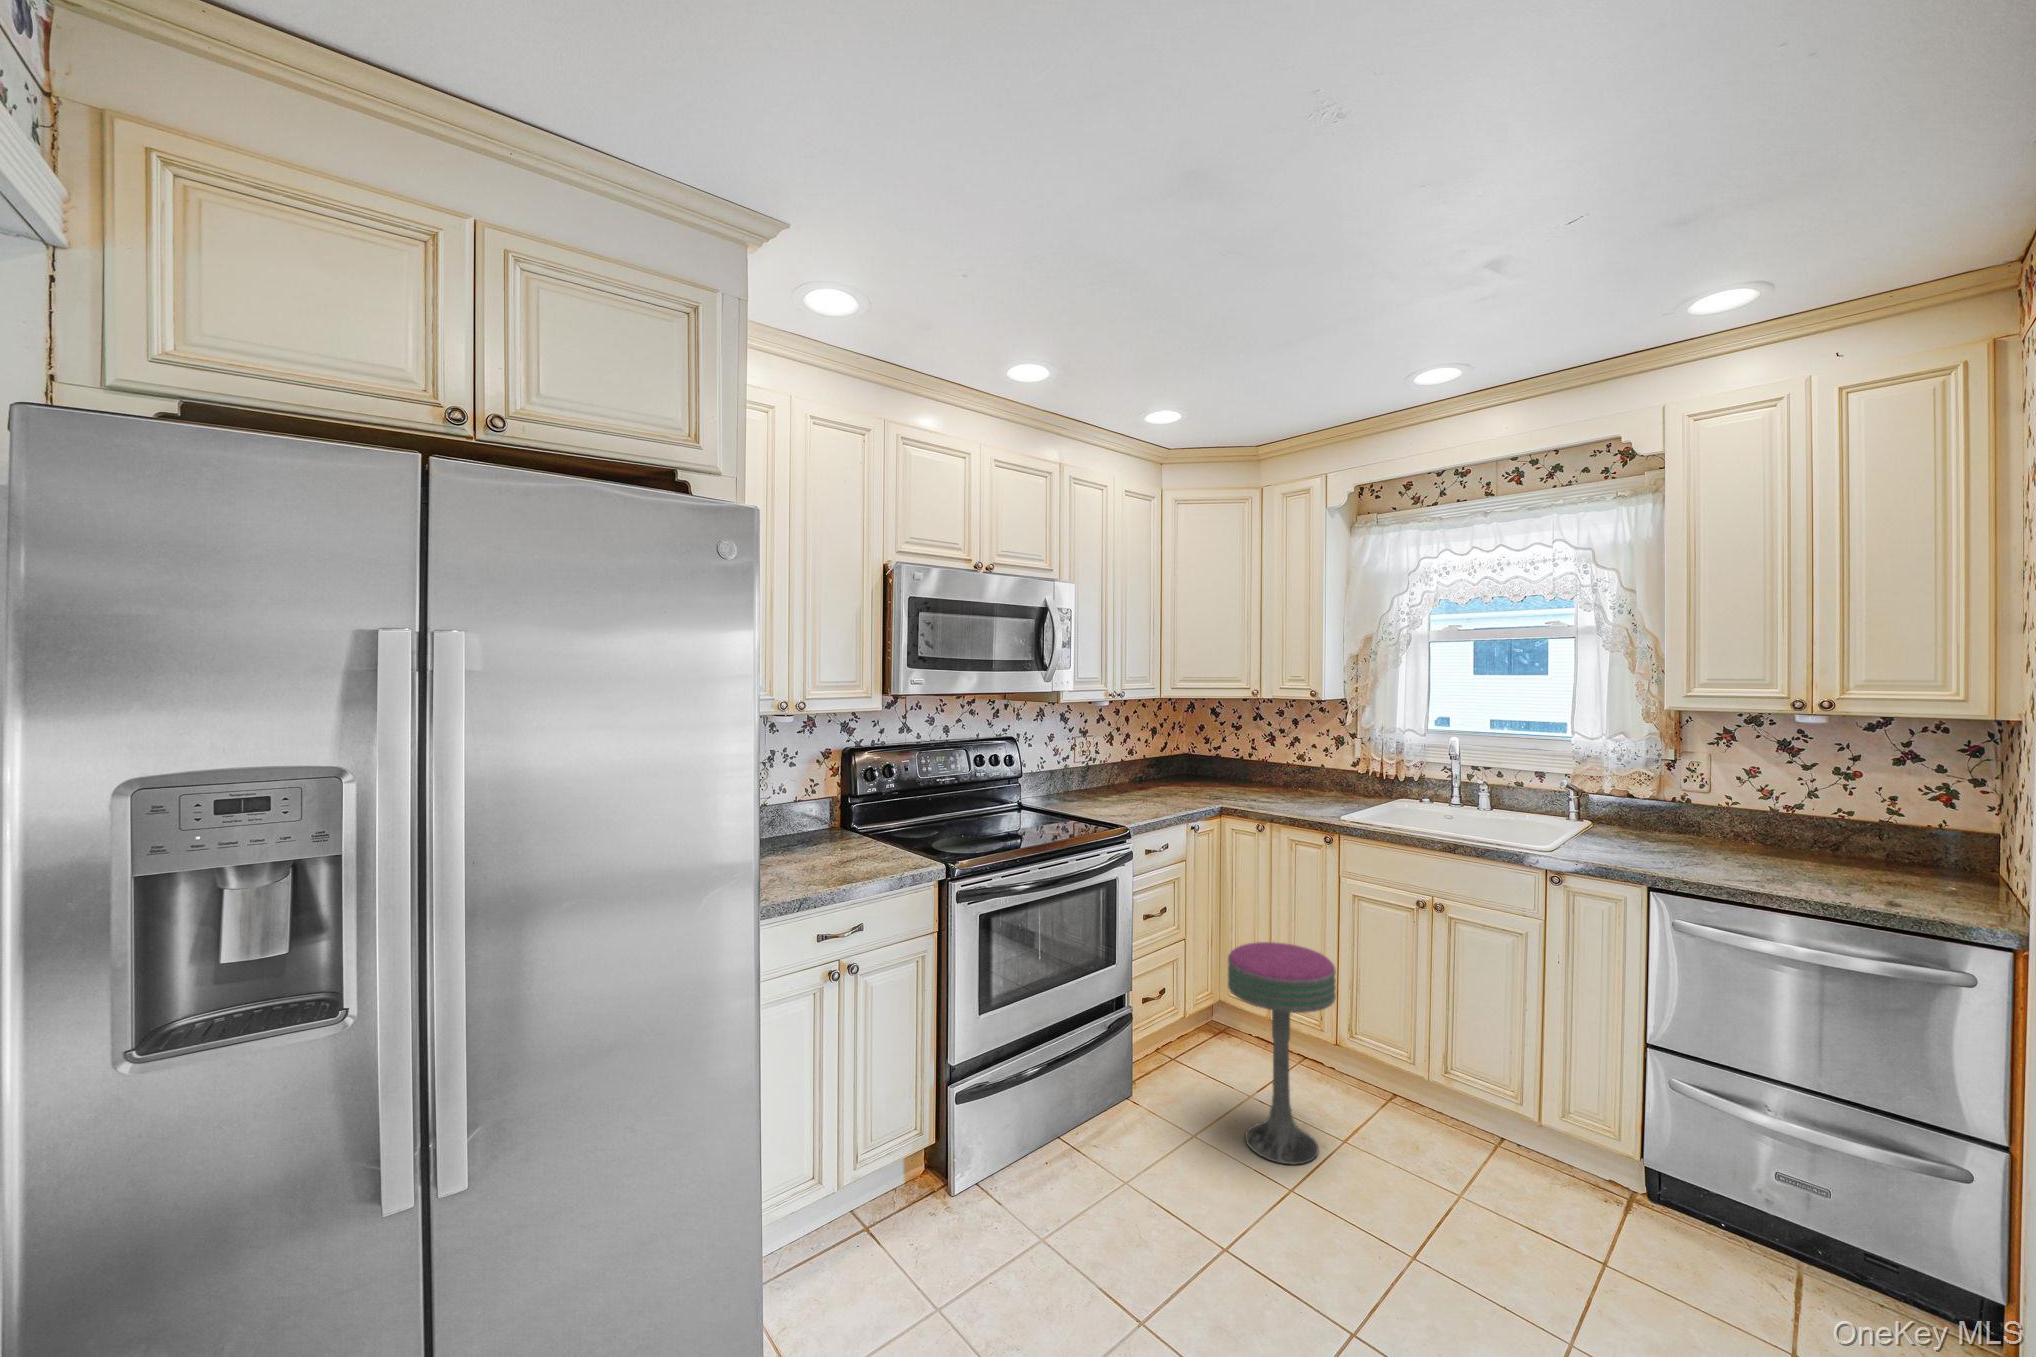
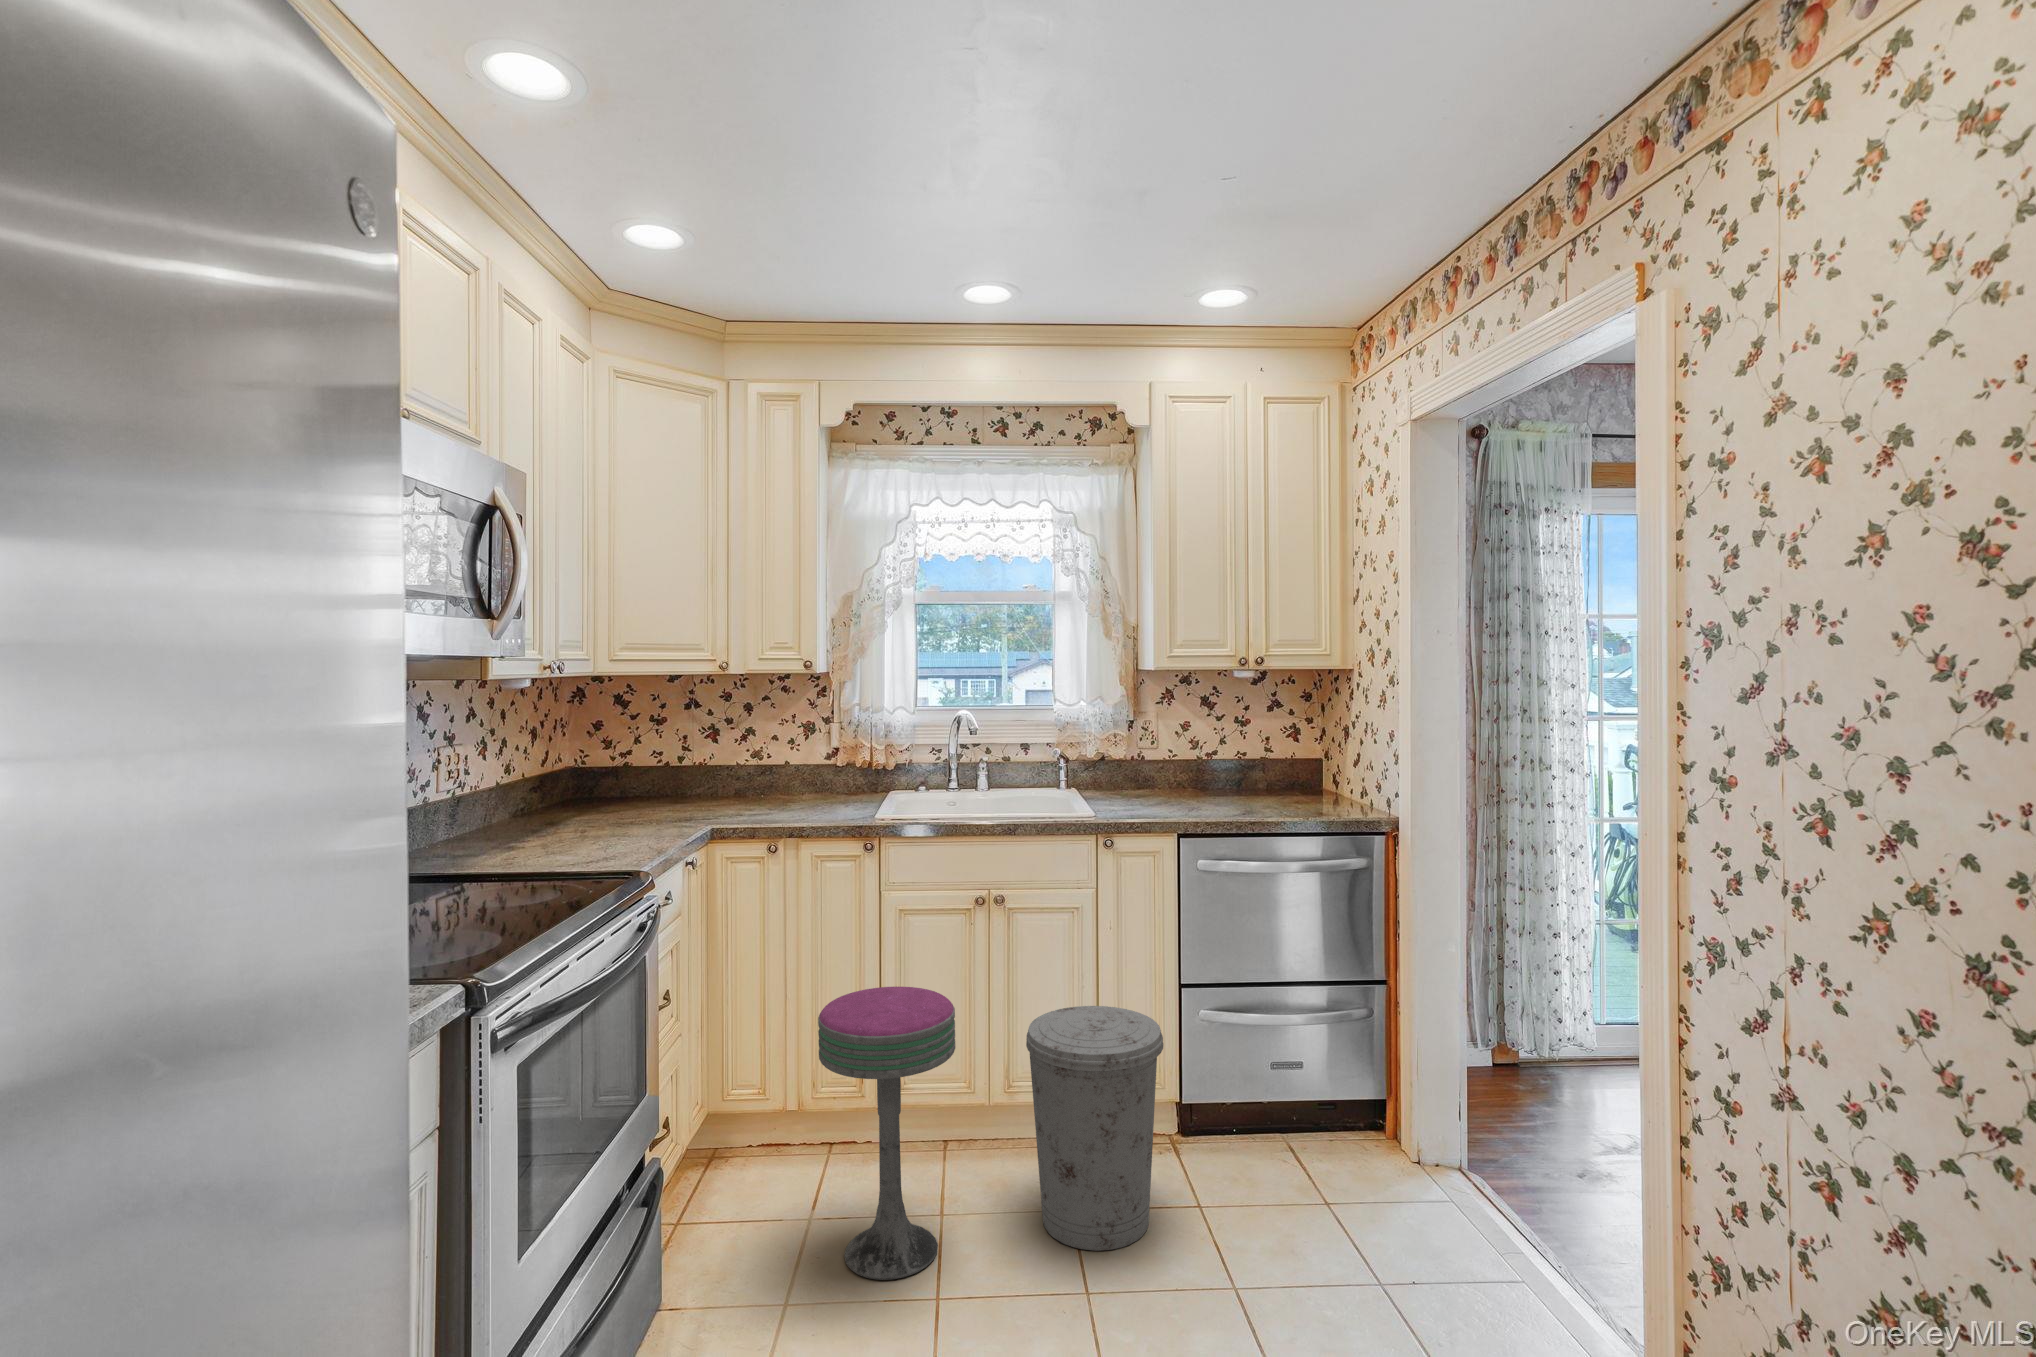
trash can: none [1398,1011,1541,1244] -> present [1026,1006,1163,1251]

